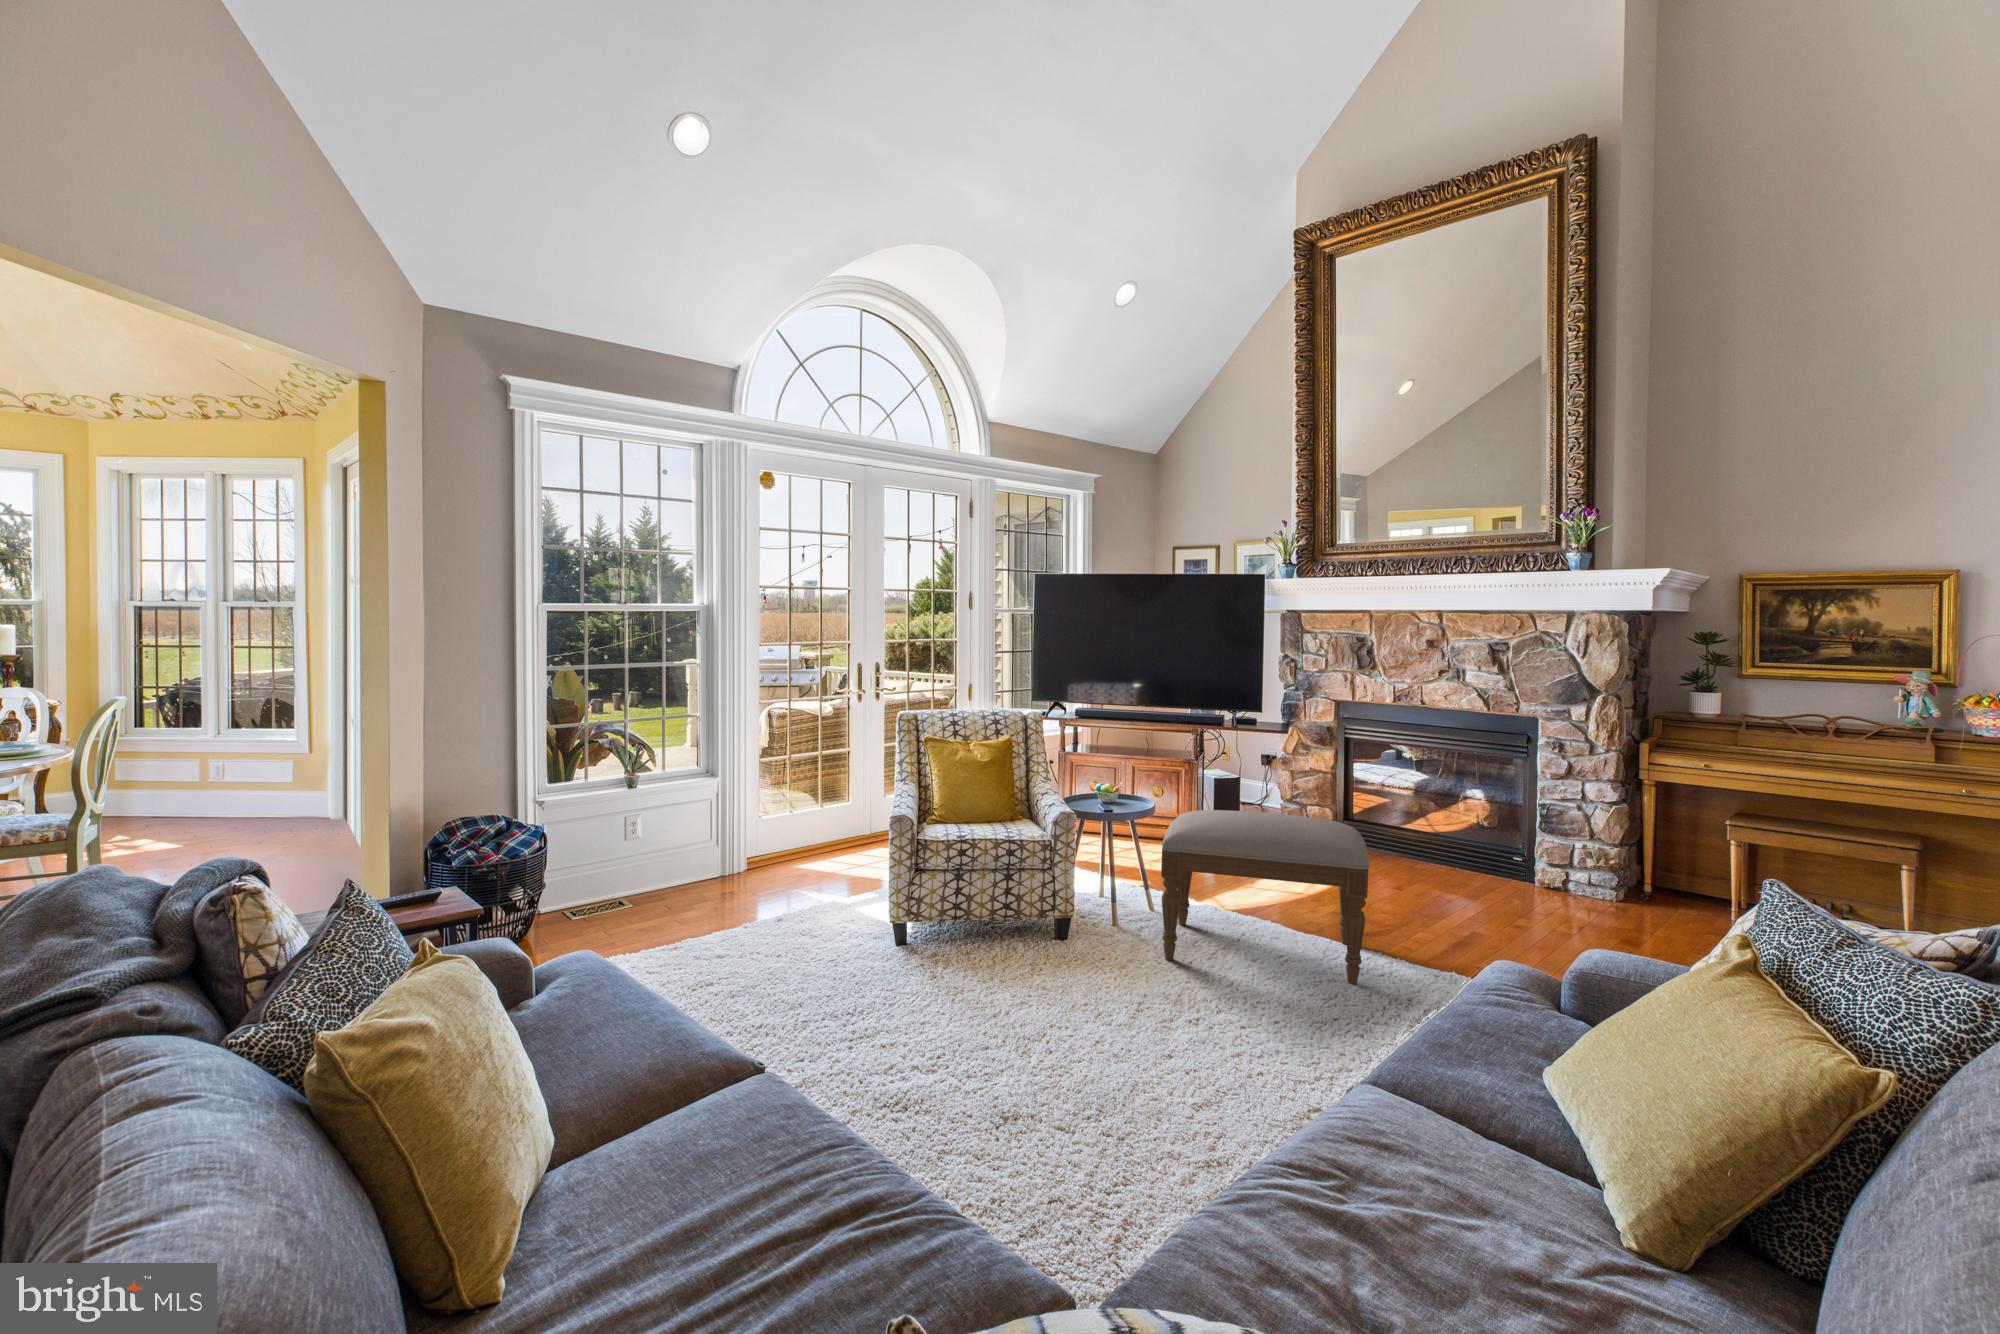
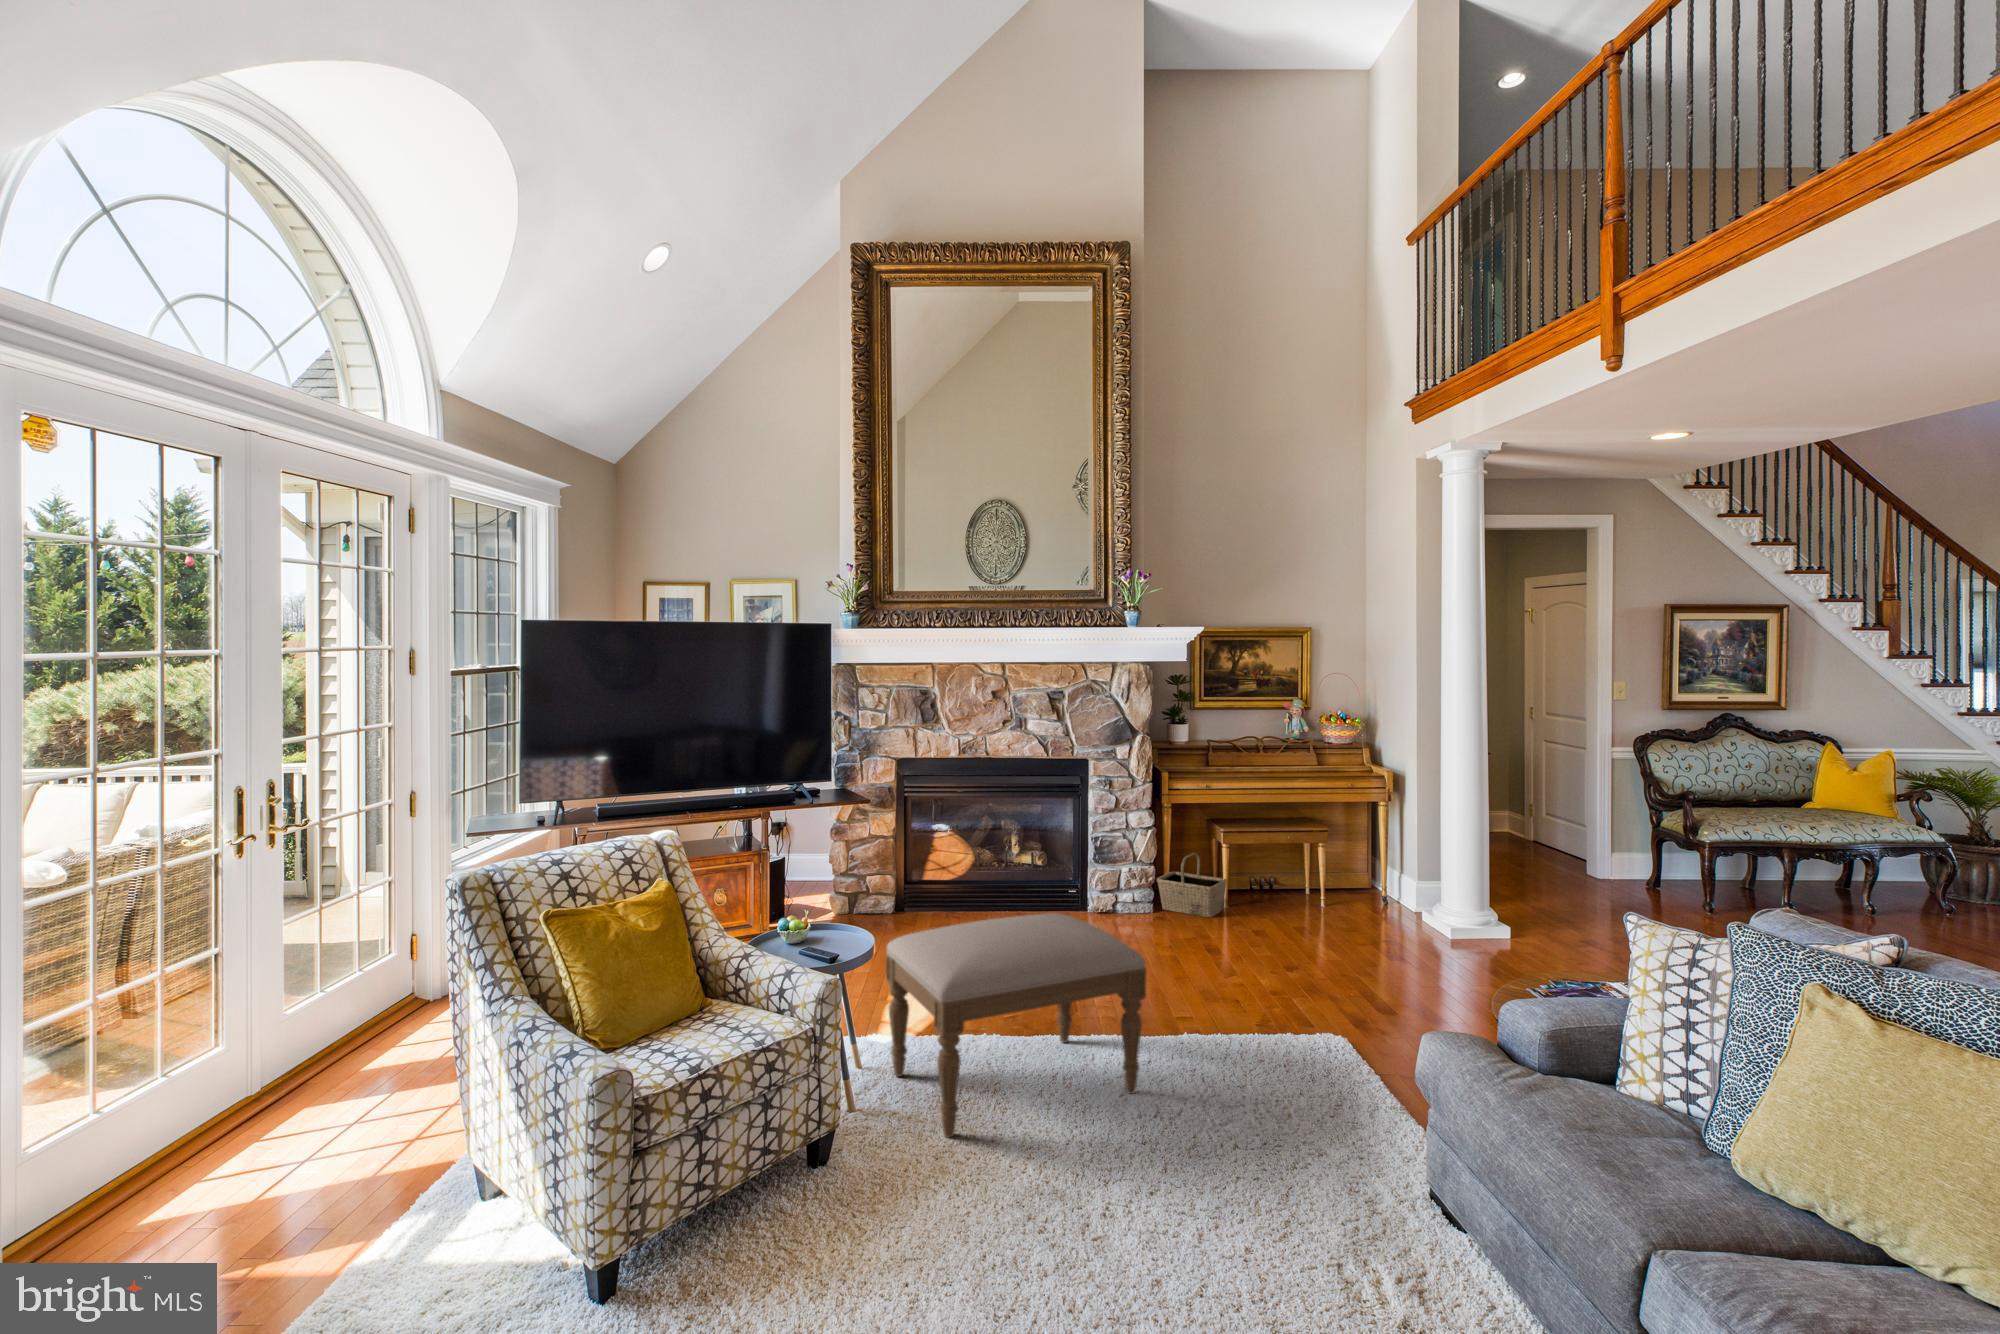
basket: none [1620,837,1717,911] -> present [1157,853,1227,917]

